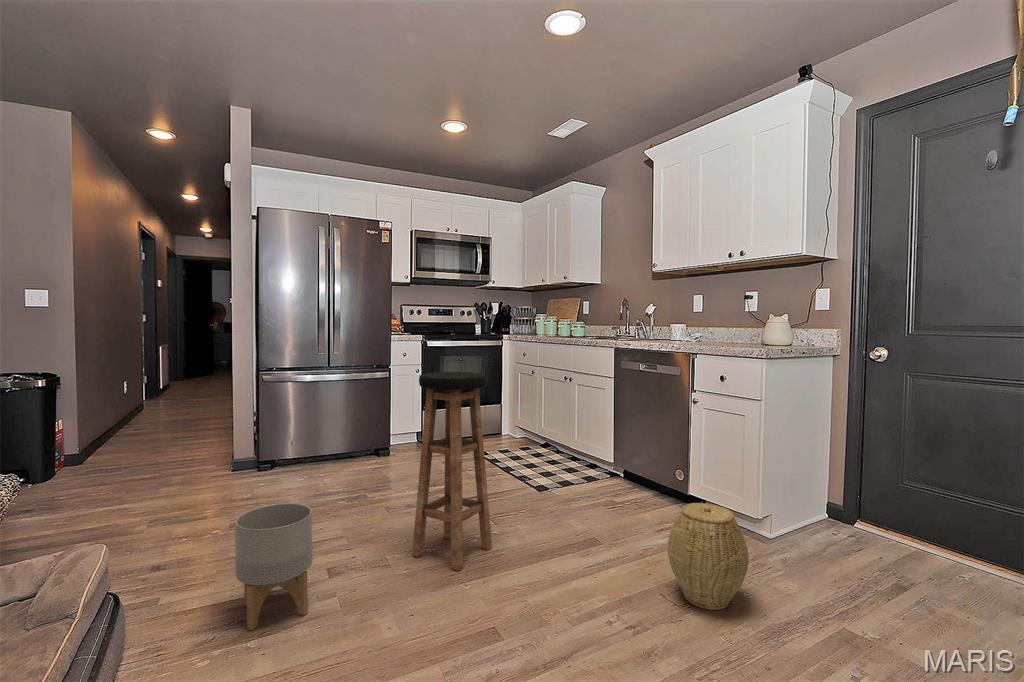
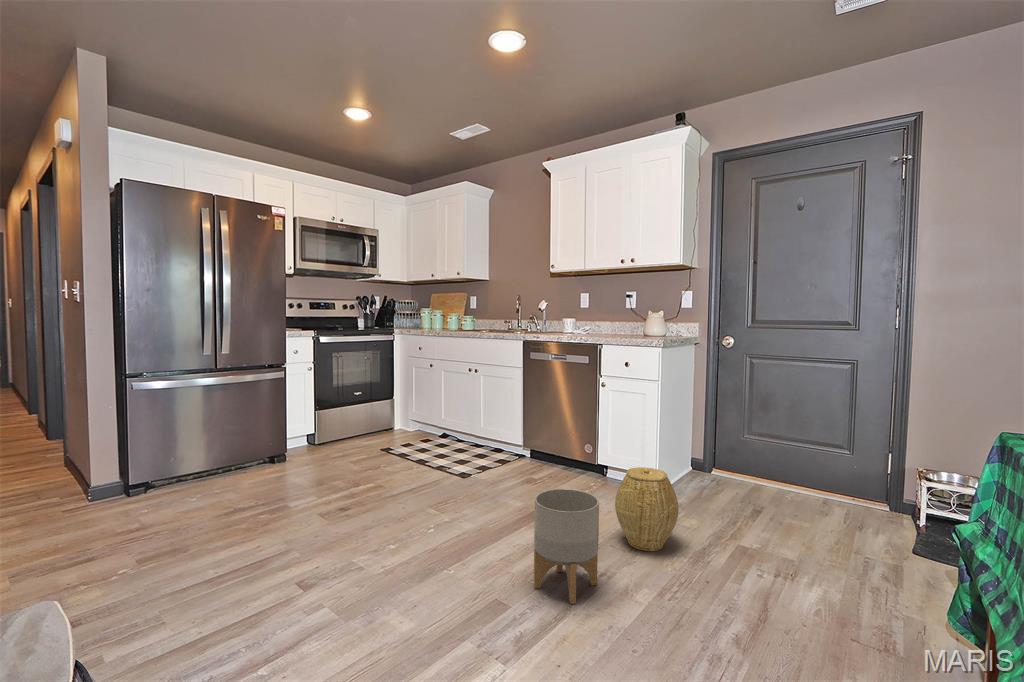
bar stool: present [412,372,492,571] -> none [378,367,451,558]
planter: present [235,503,313,630] -> present [534,488,599,604]

